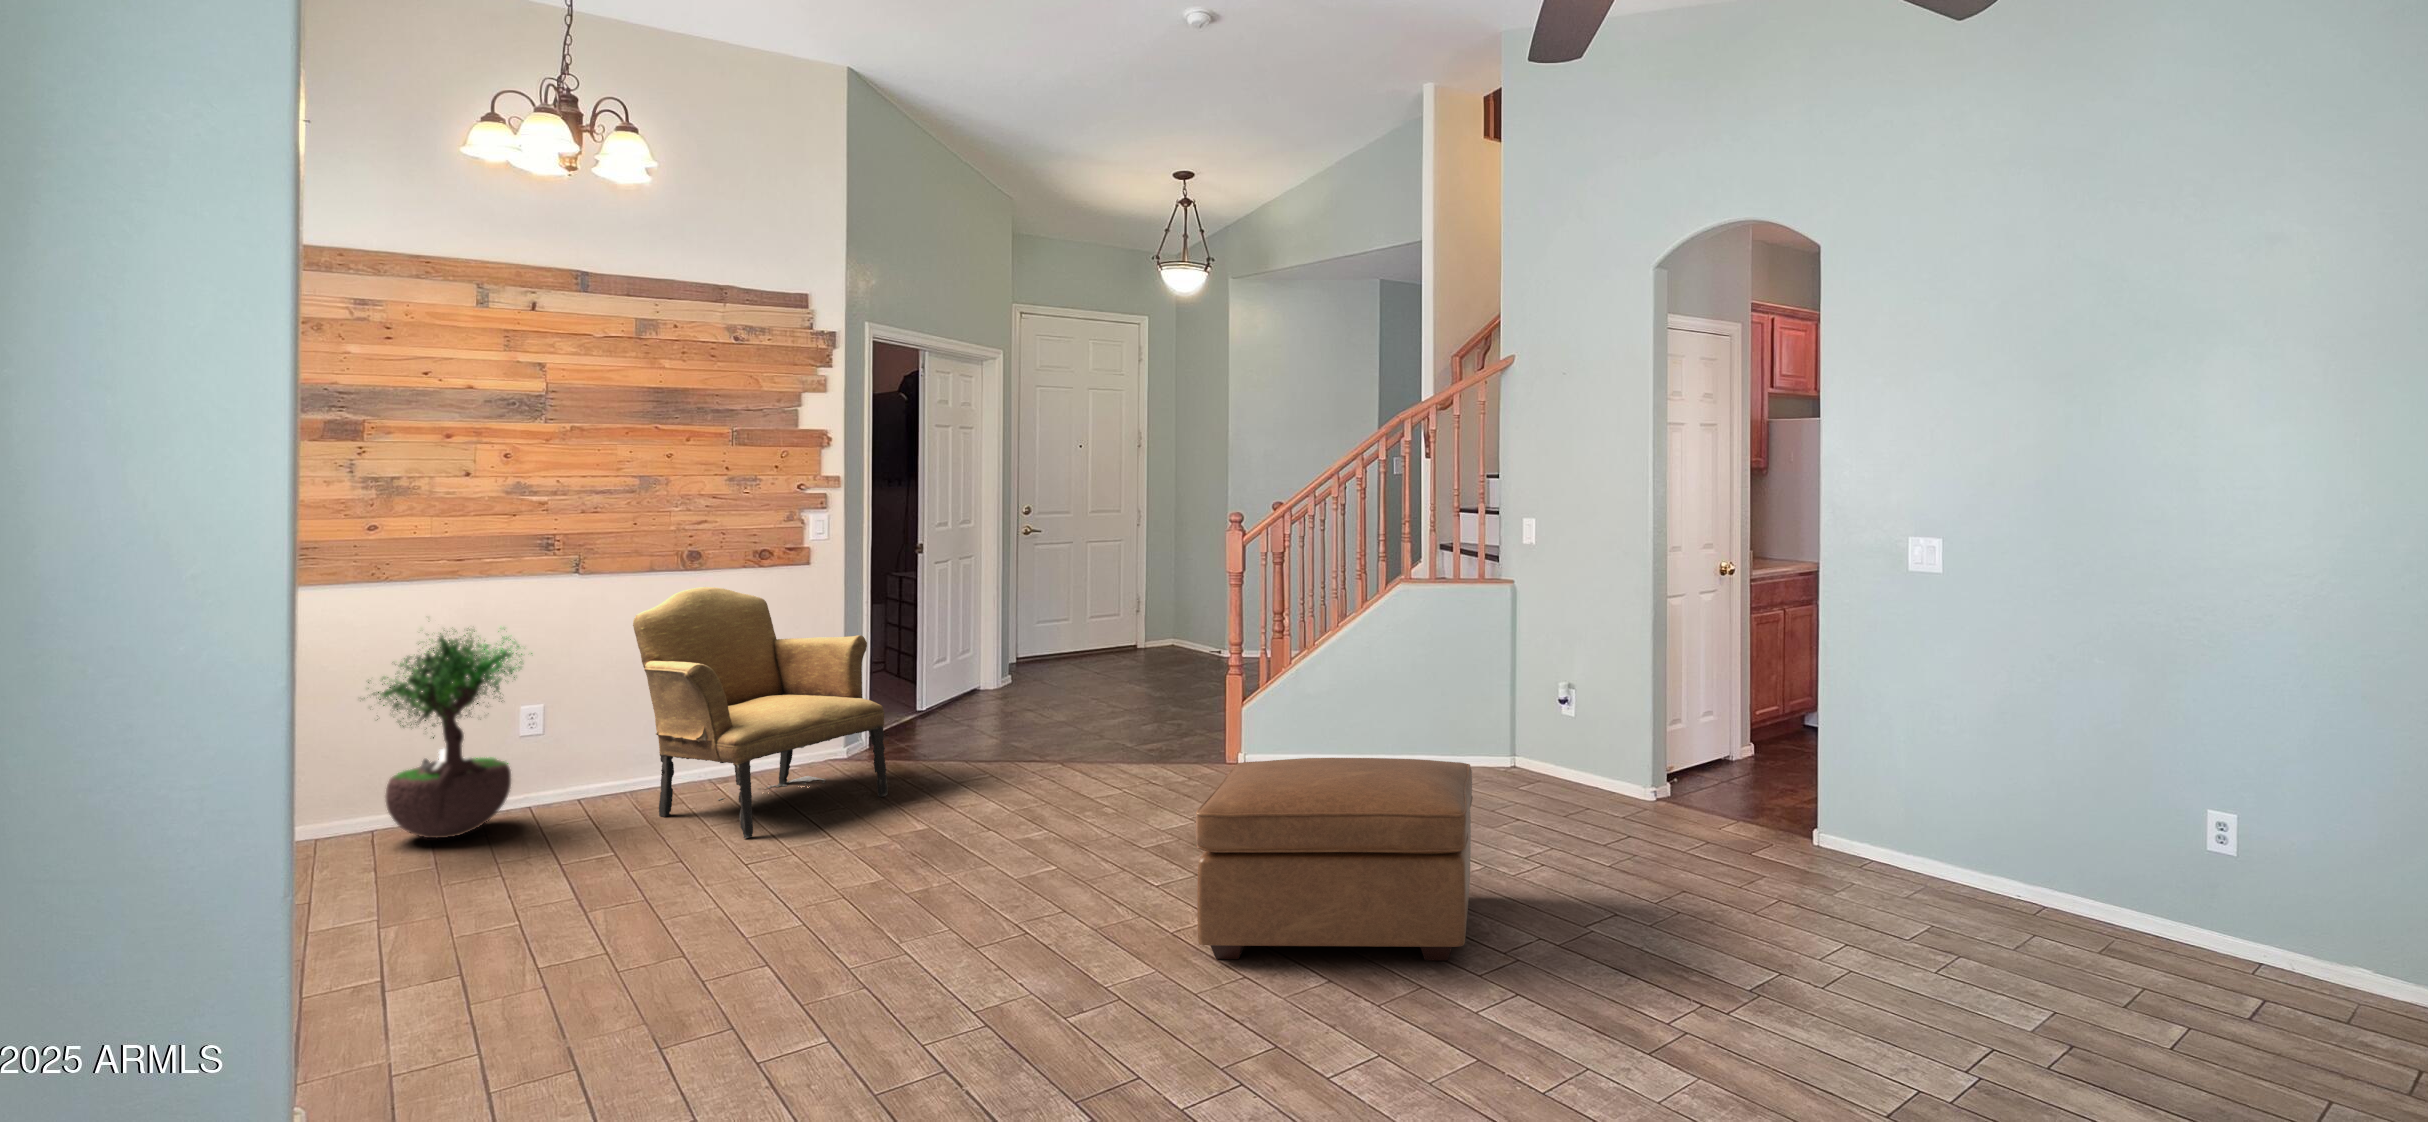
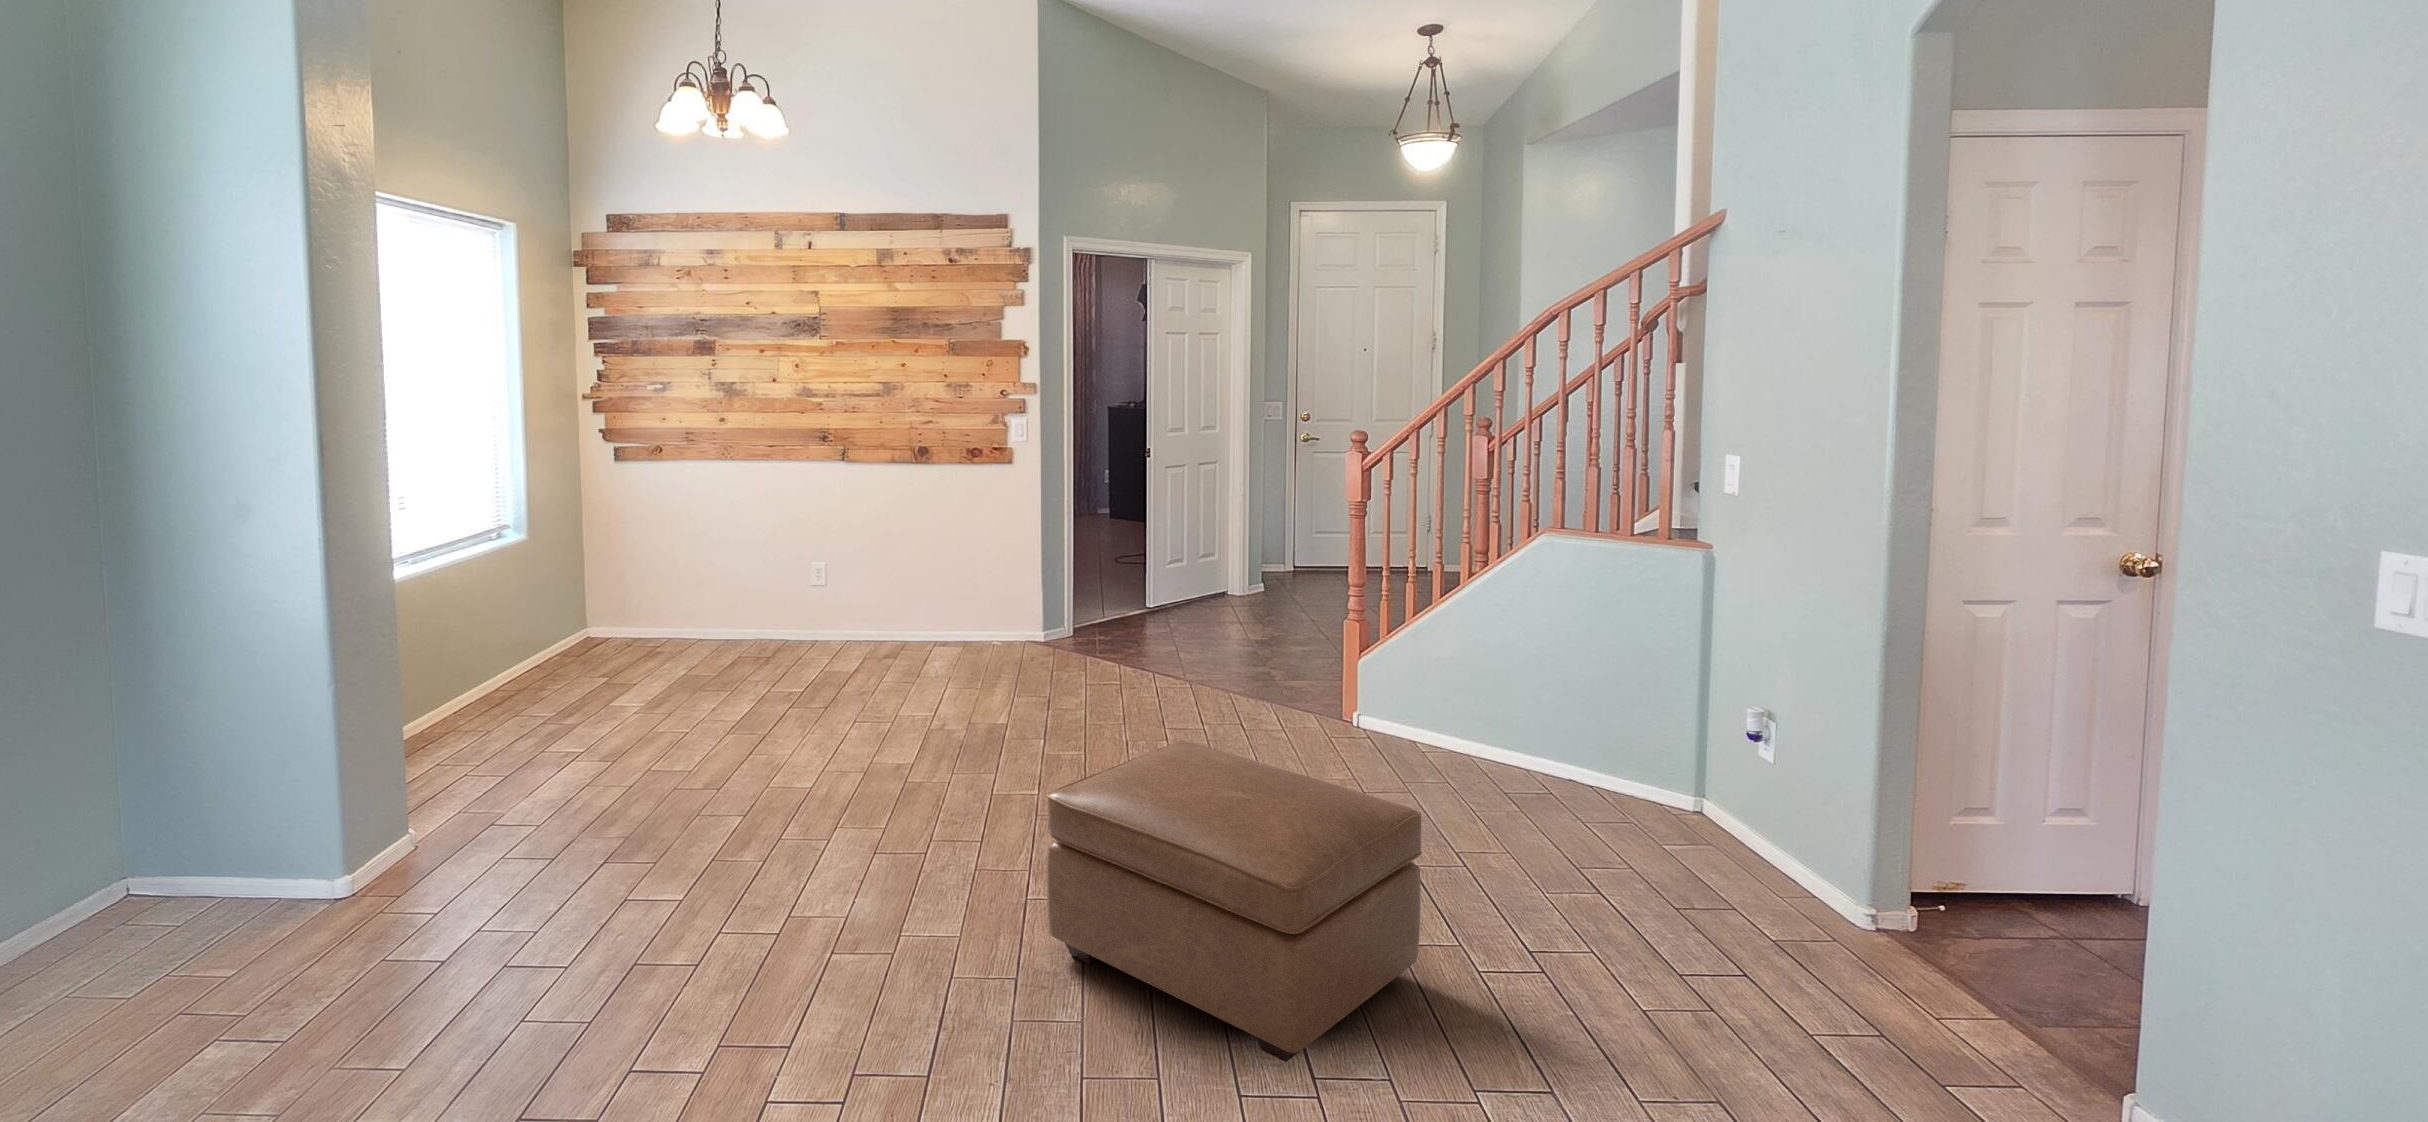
armchair: present [633,587,888,838] -> none [866,478,1036,700]
potted tree: present [364,629,532,838] -> none [701,488,801,653]

